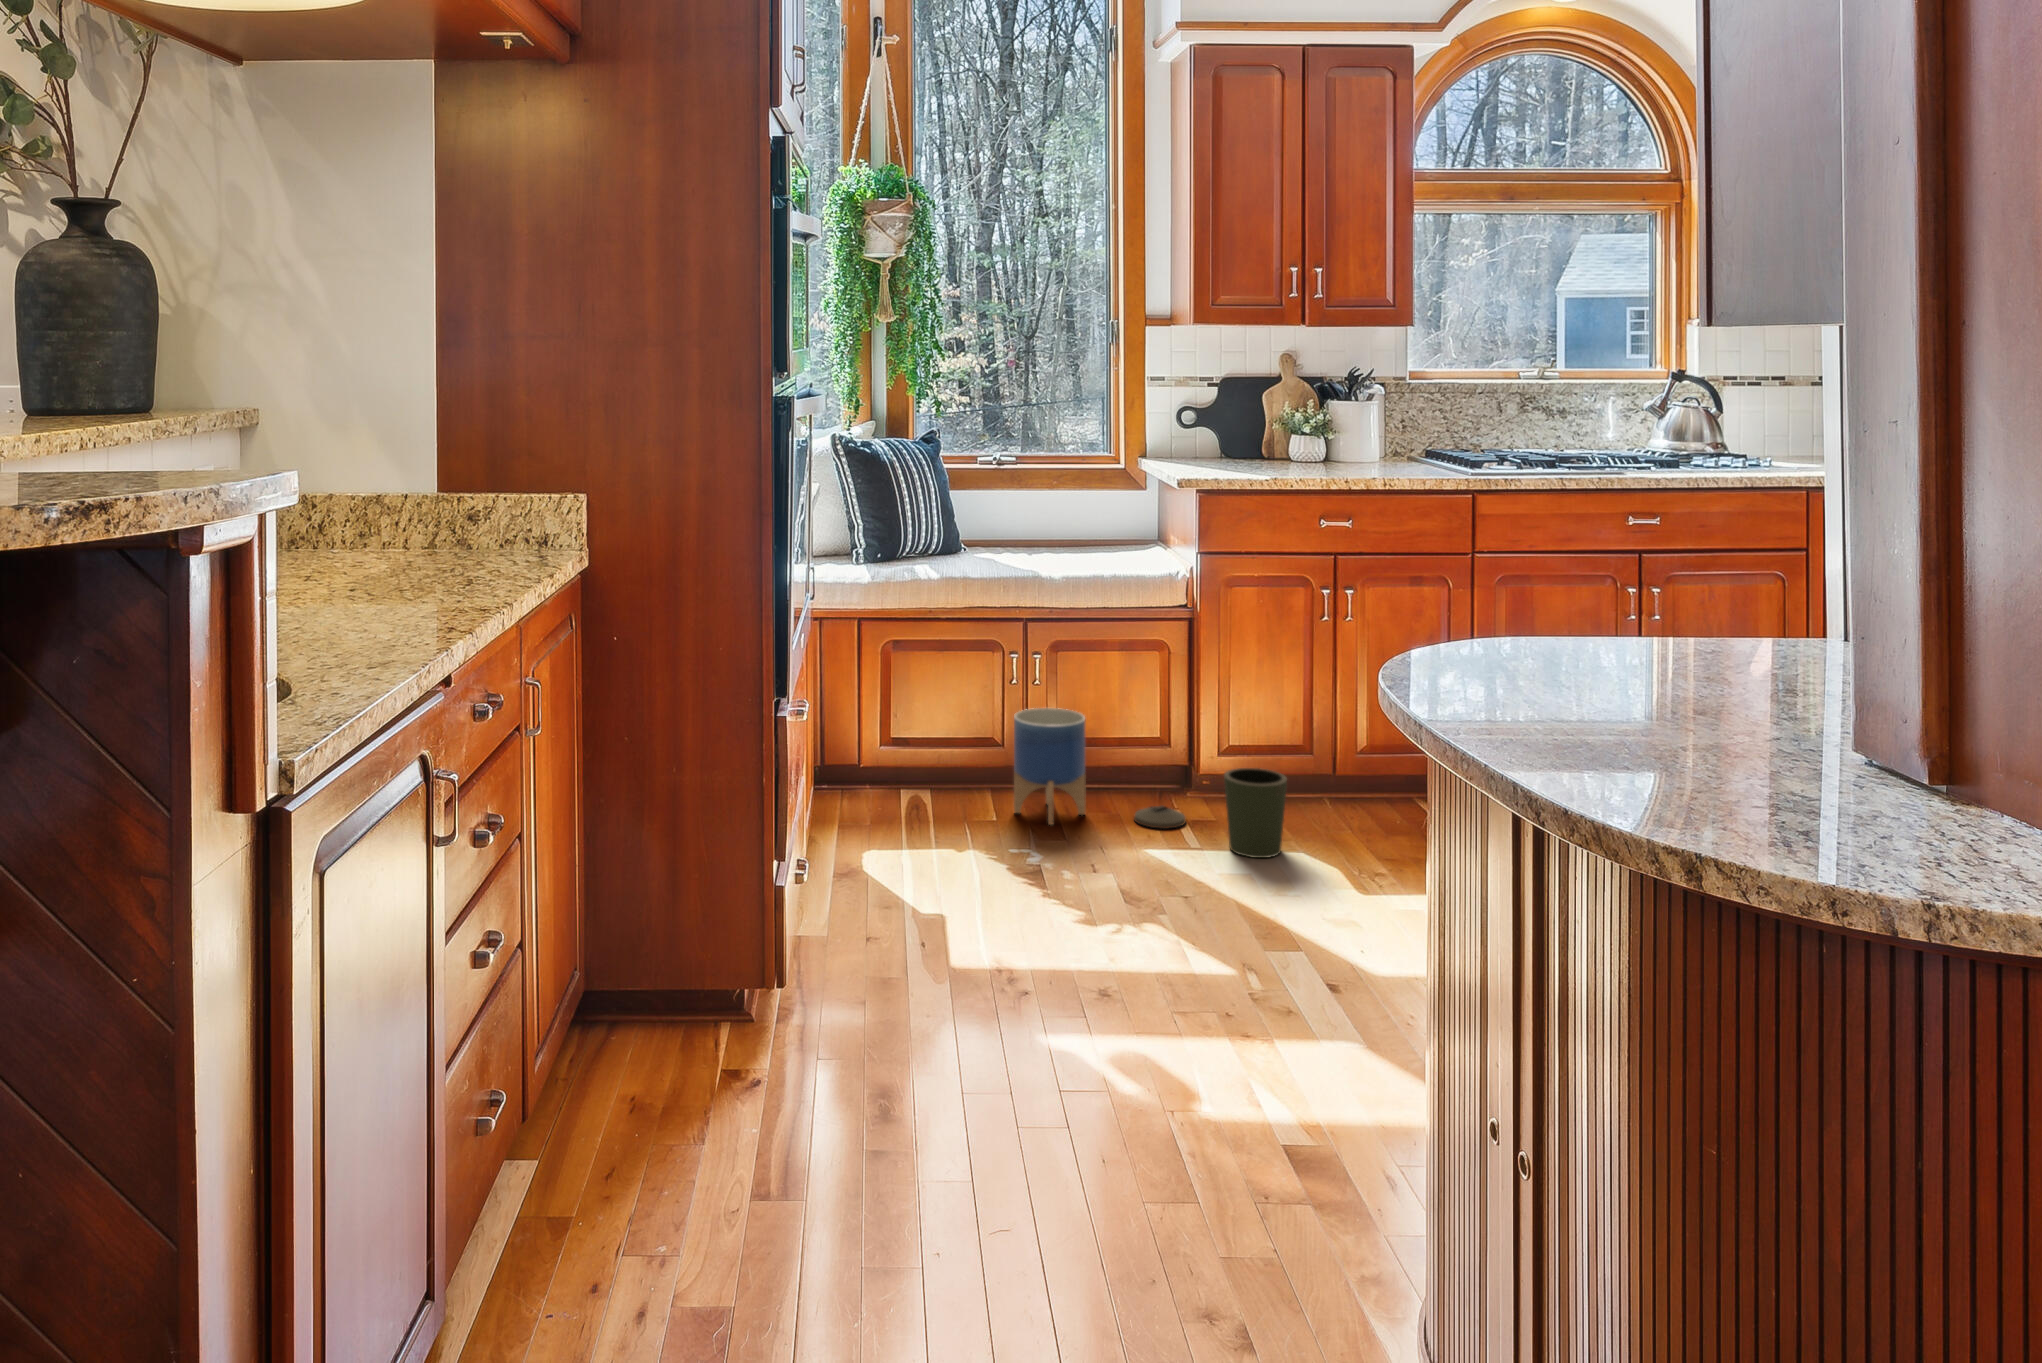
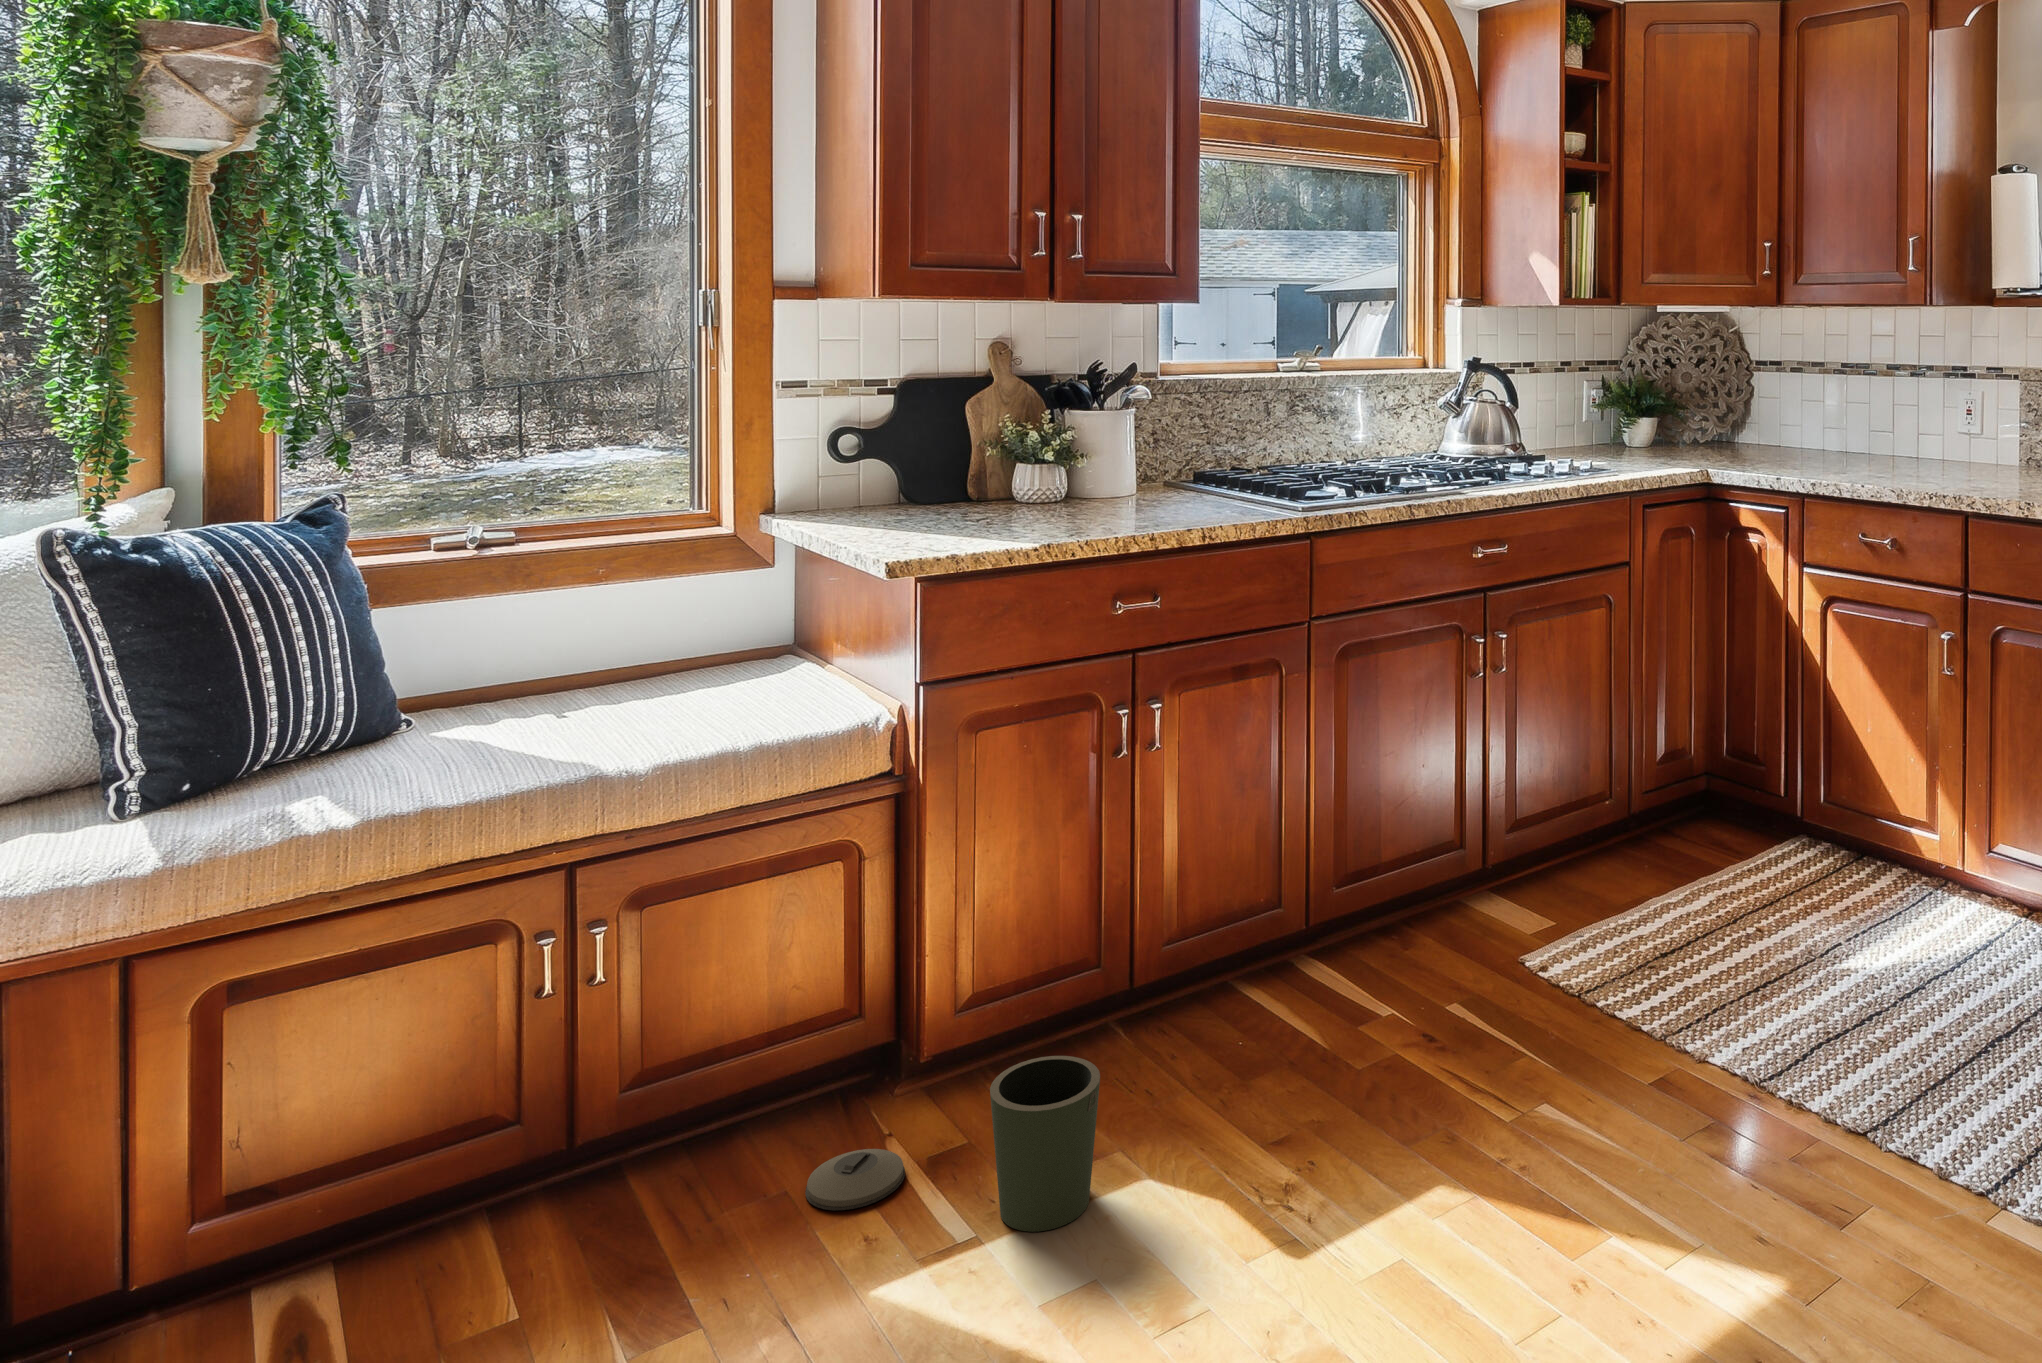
planter: present [1014,708,1086,825] -> none [547,1023,706,1277]

